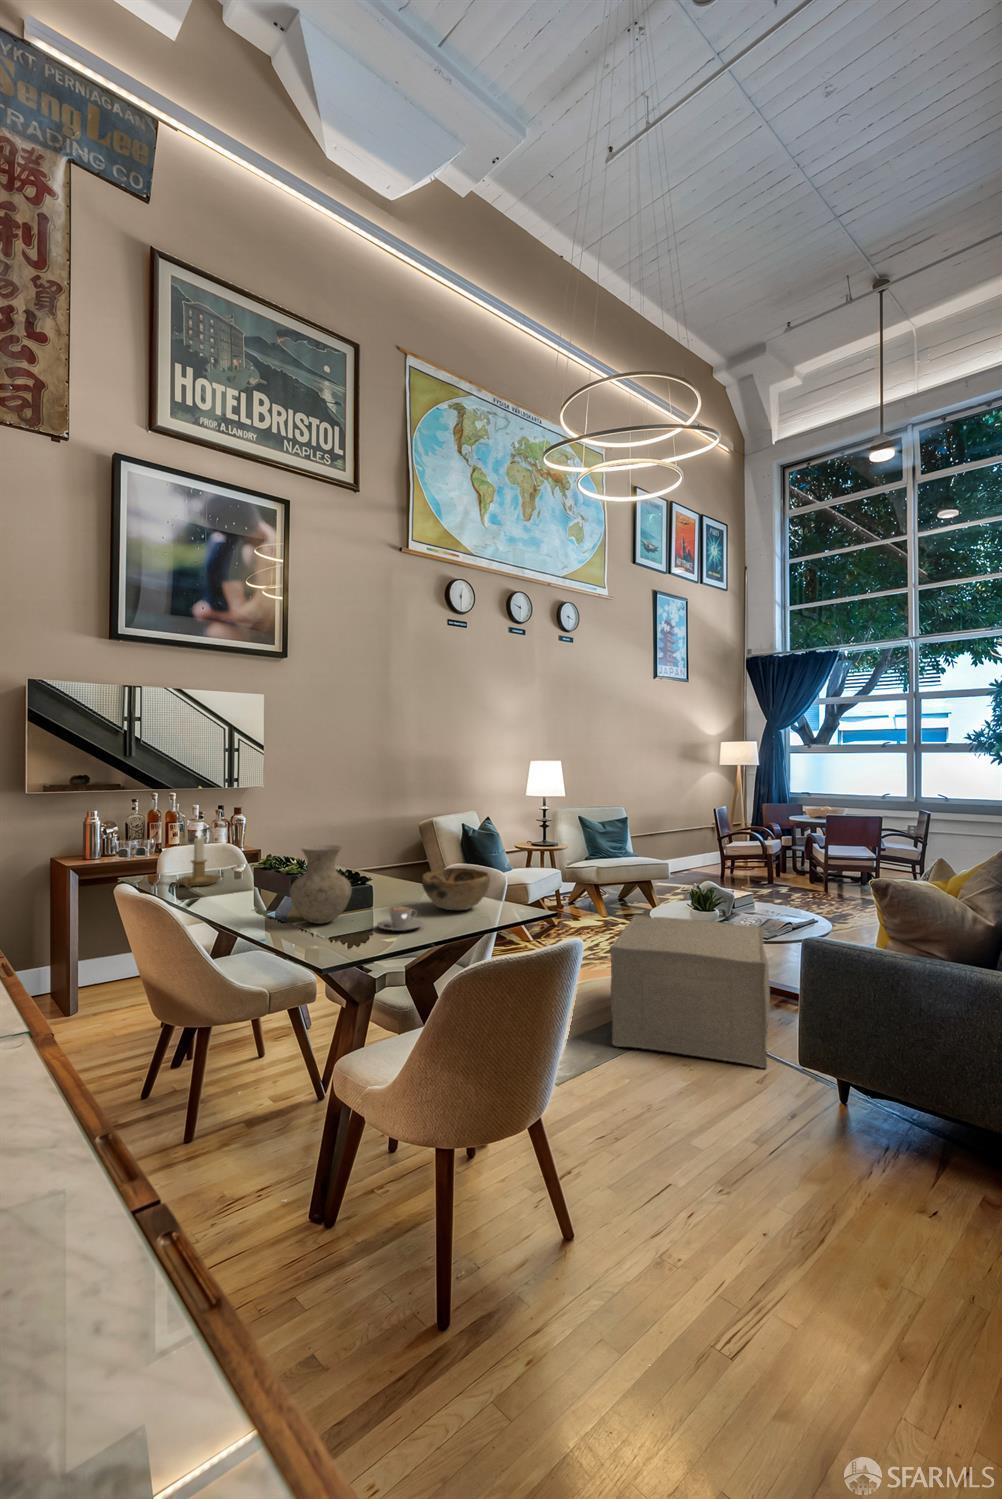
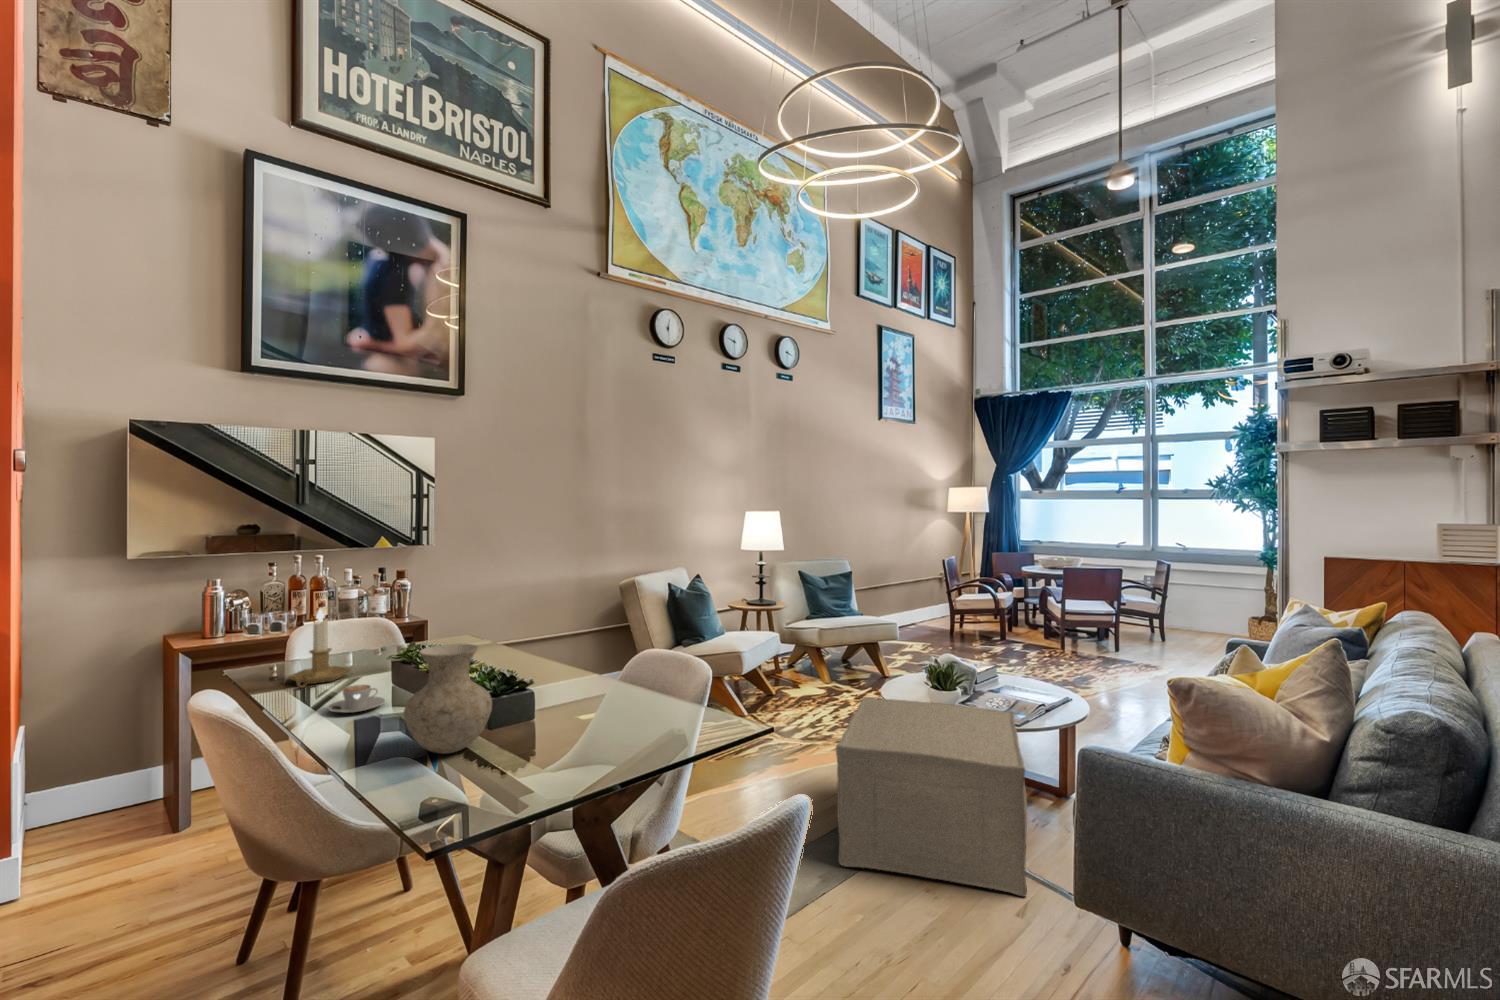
decorative bowl: present [422,868,490,910] -> none [593,664,683,724]
coffee cup: present [377,907,423,931] -> present [327,685,385,713]

